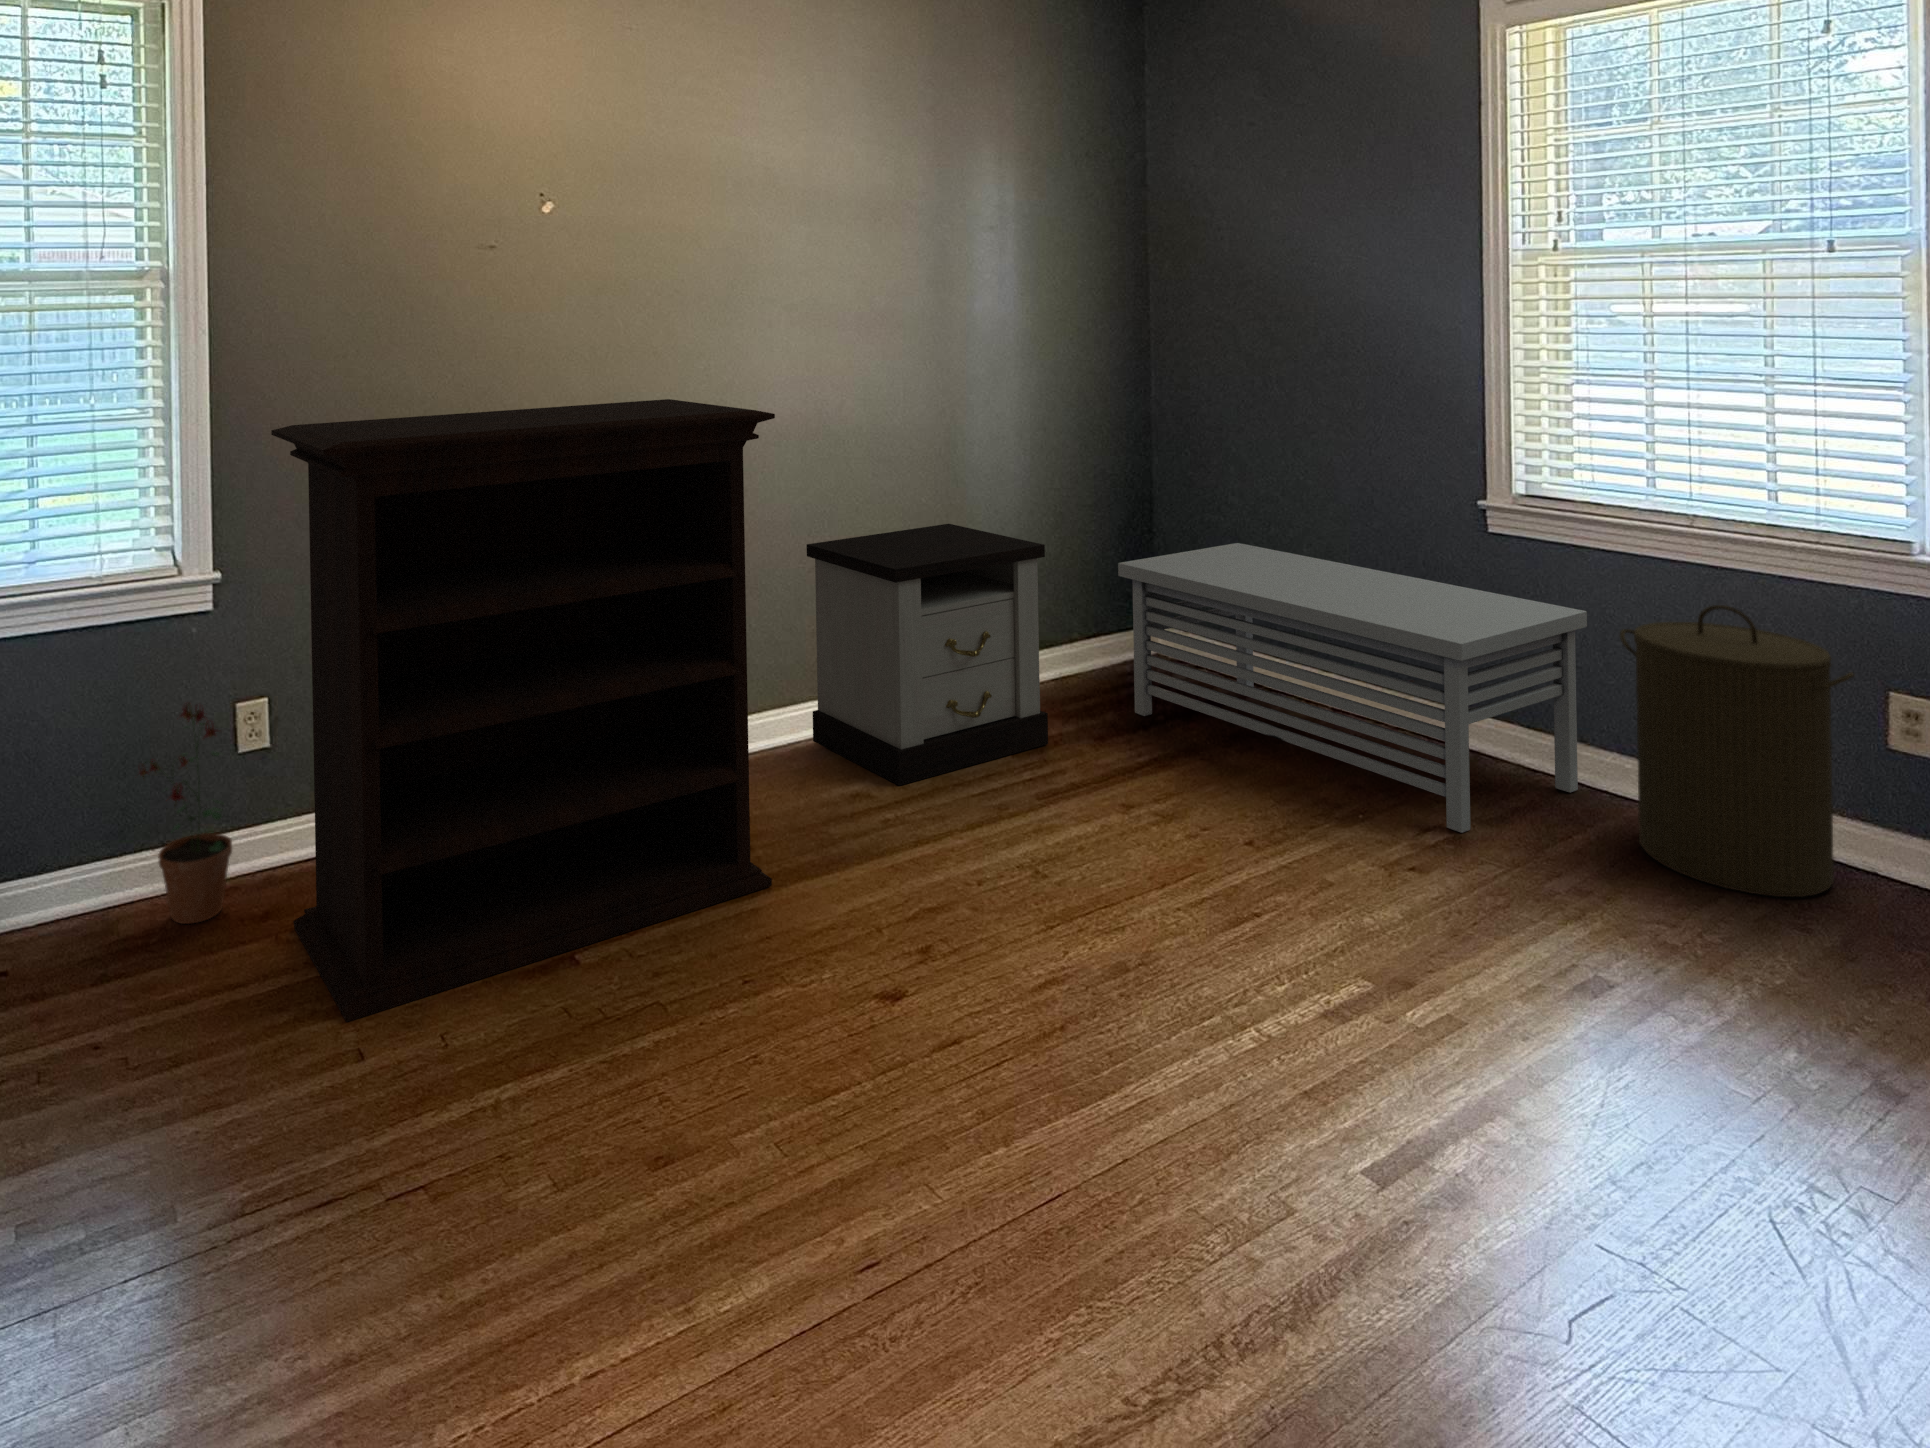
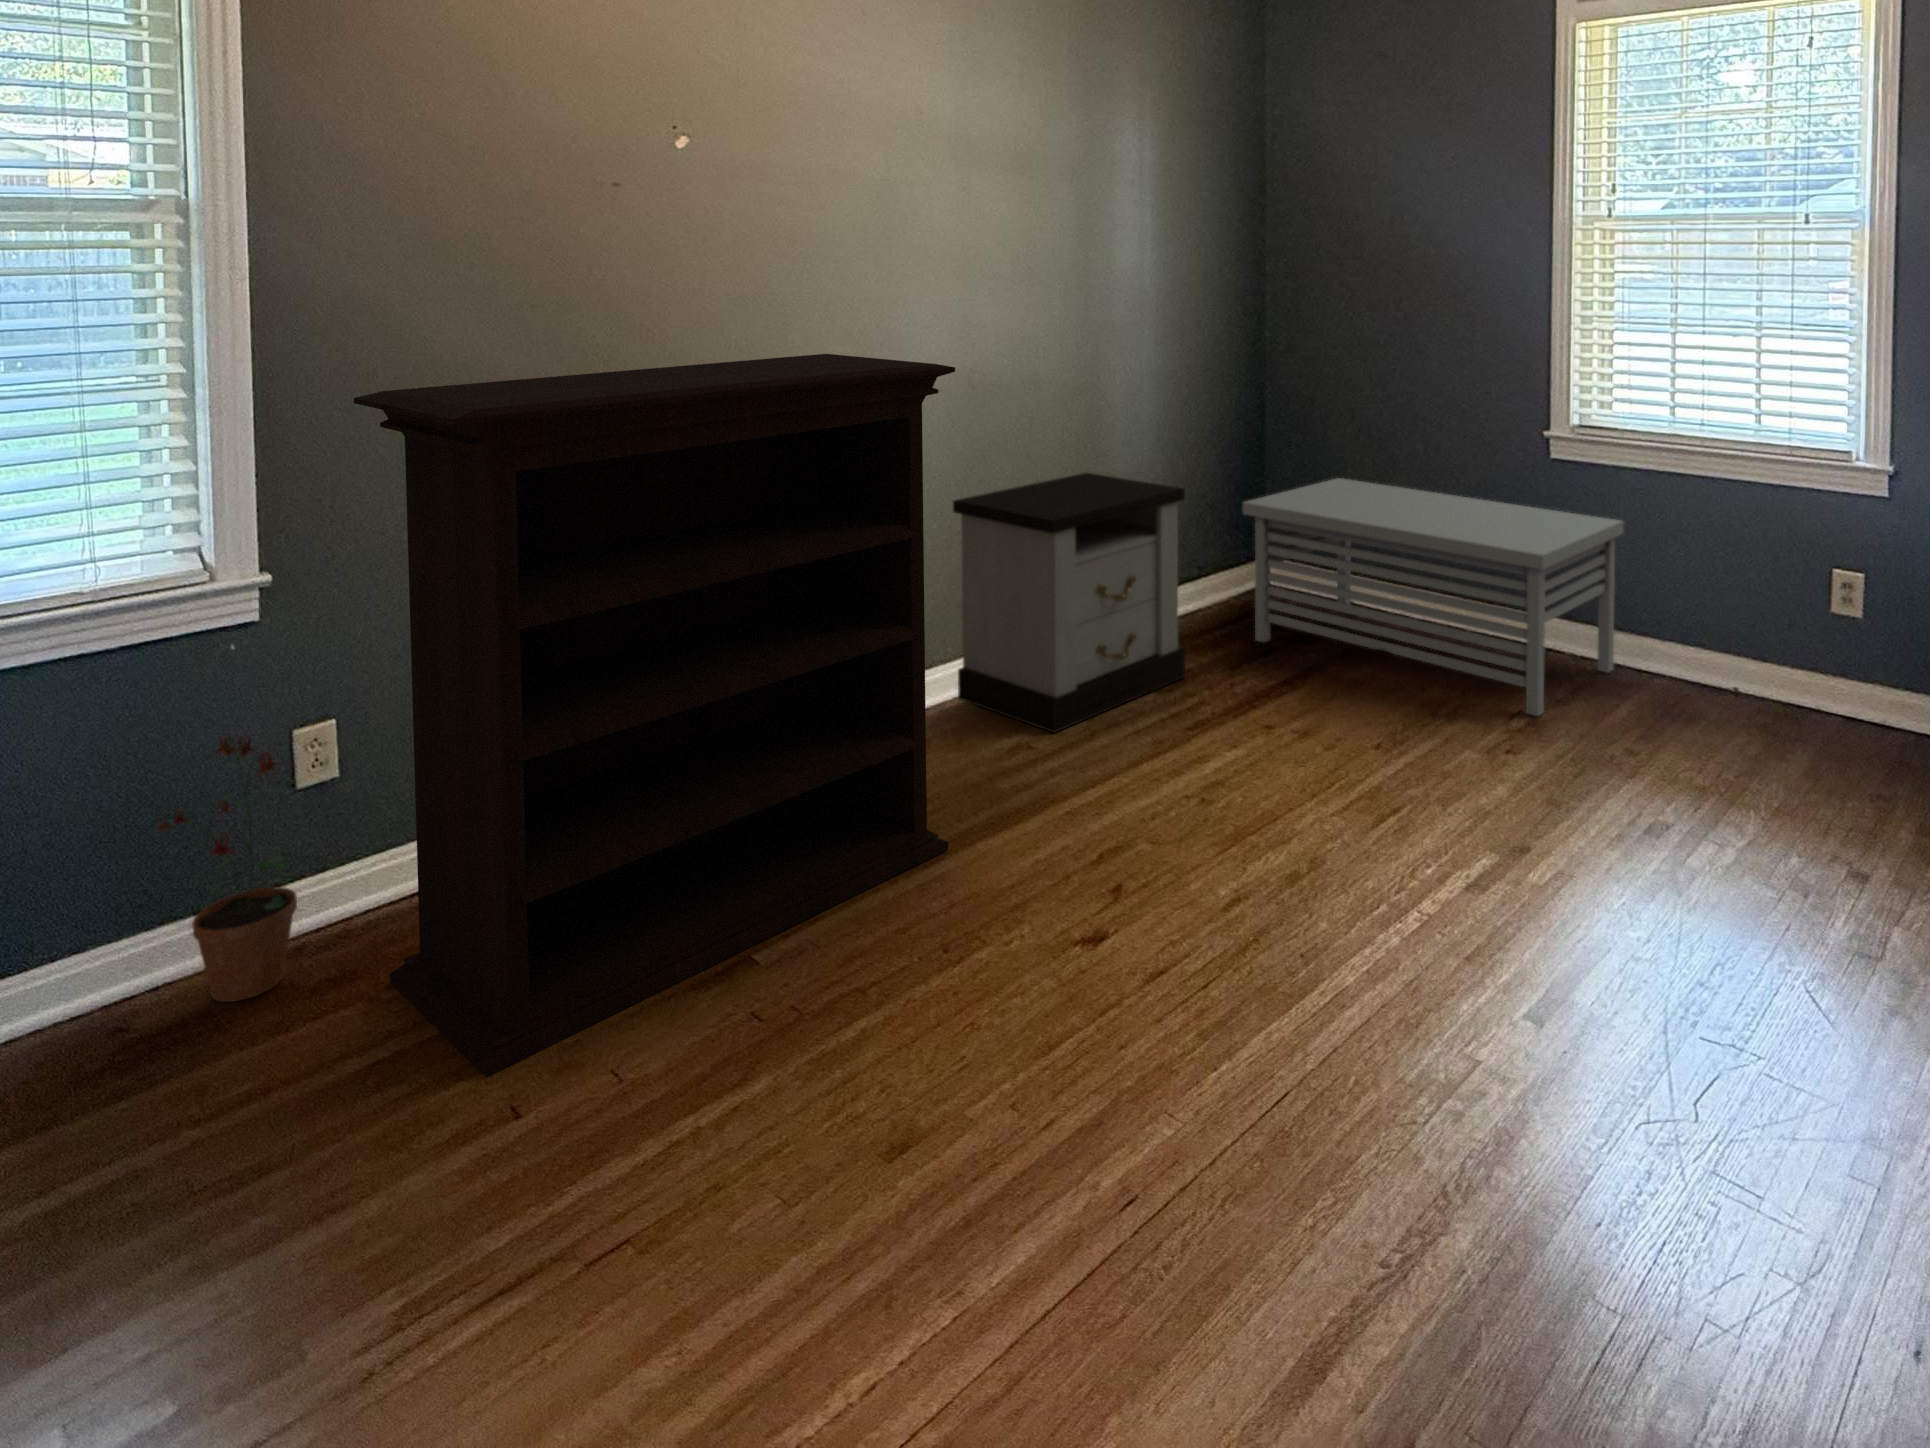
laundry hamper: present [1620,605,1854,897] -> none [1653,509,1817,739]

